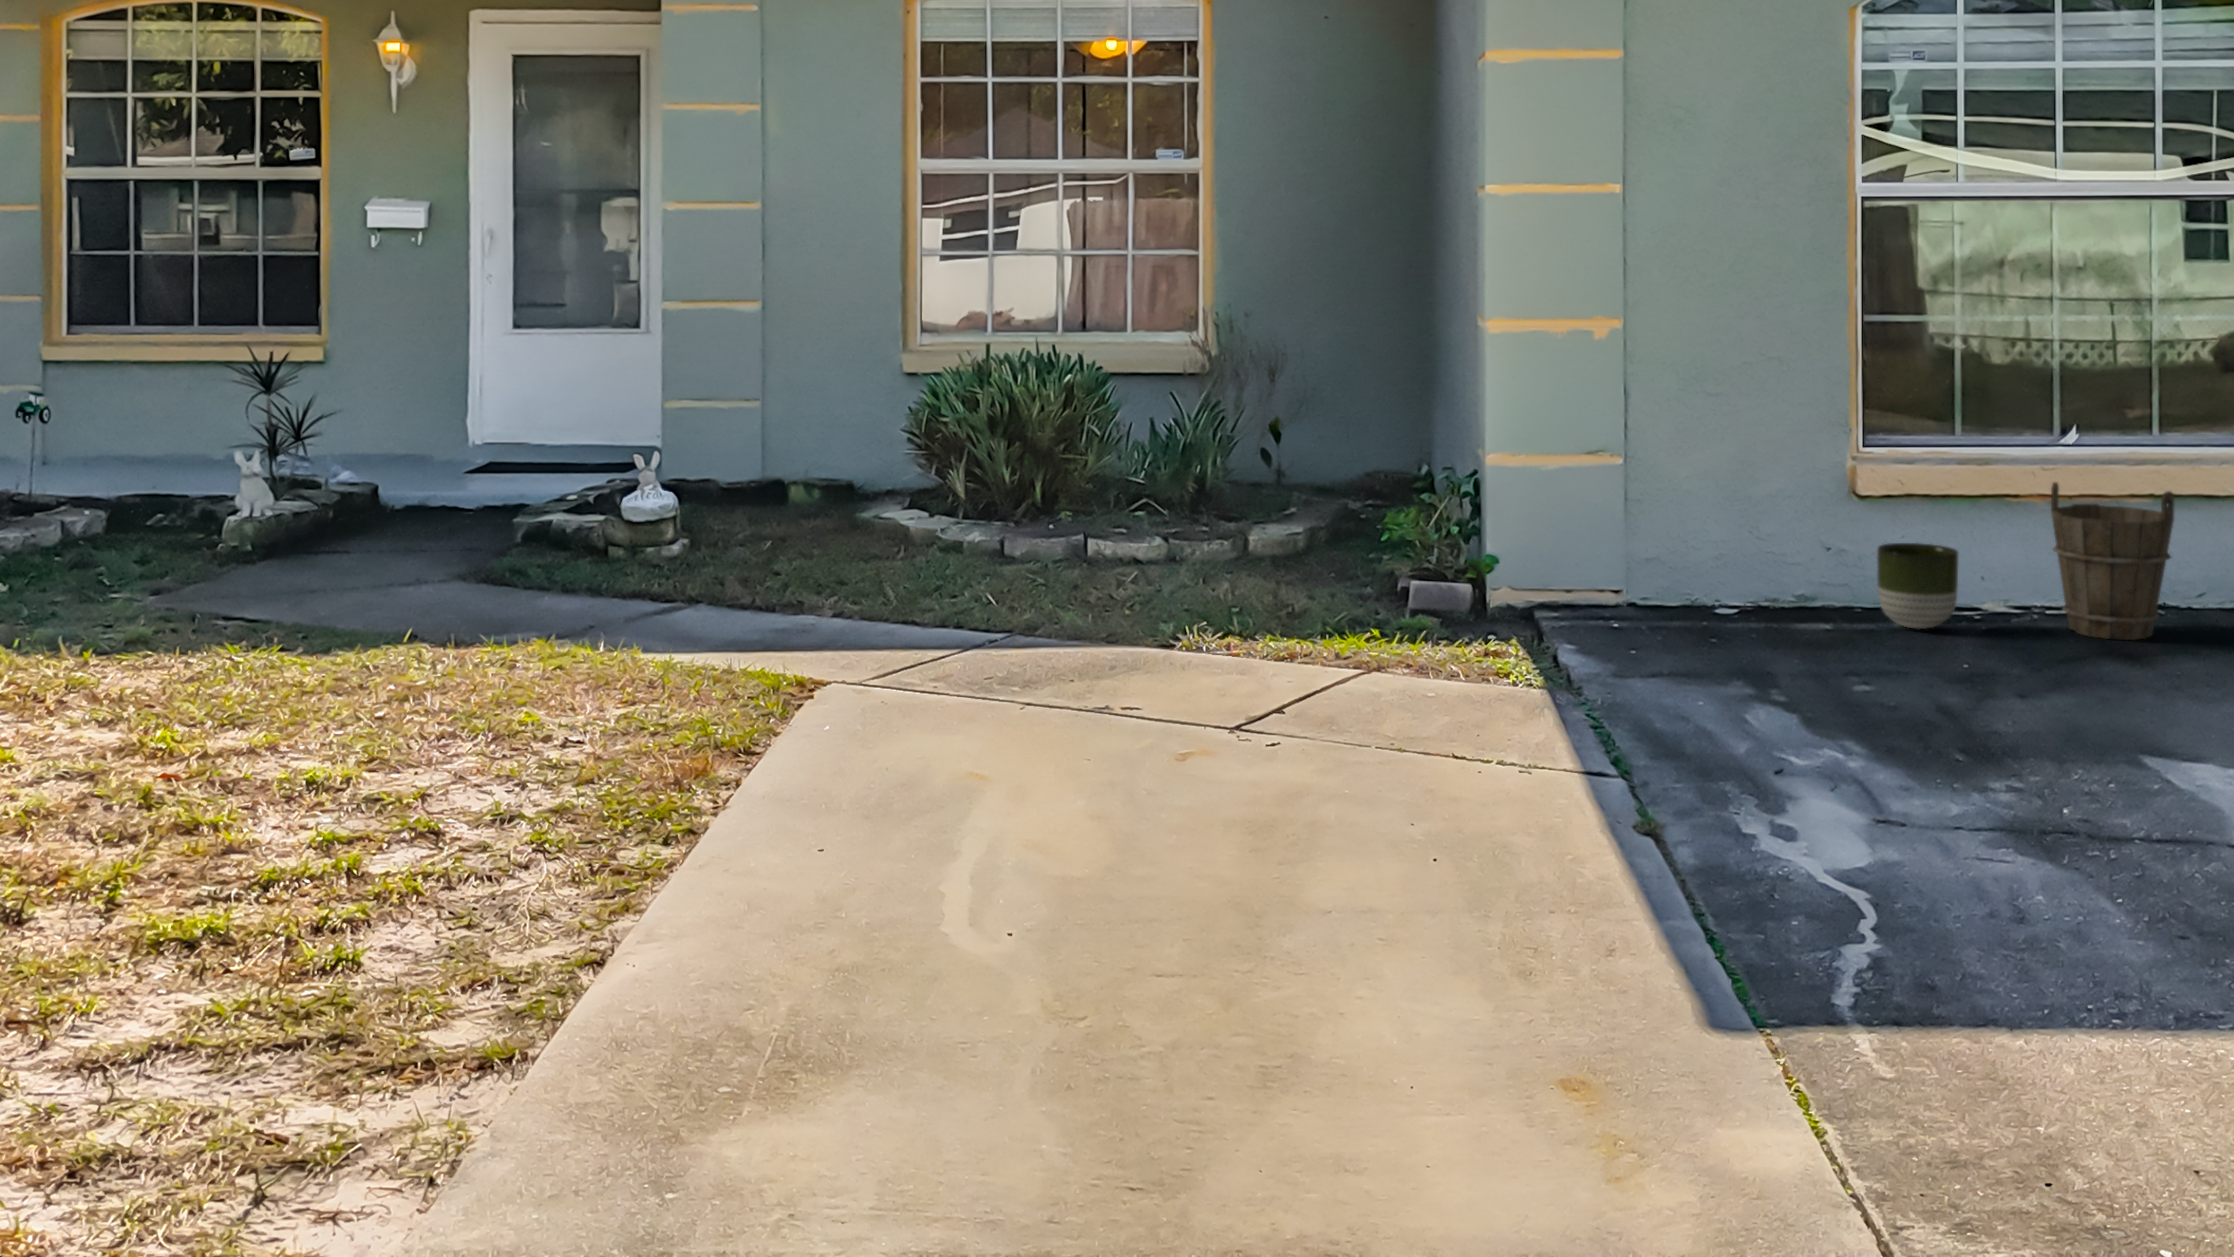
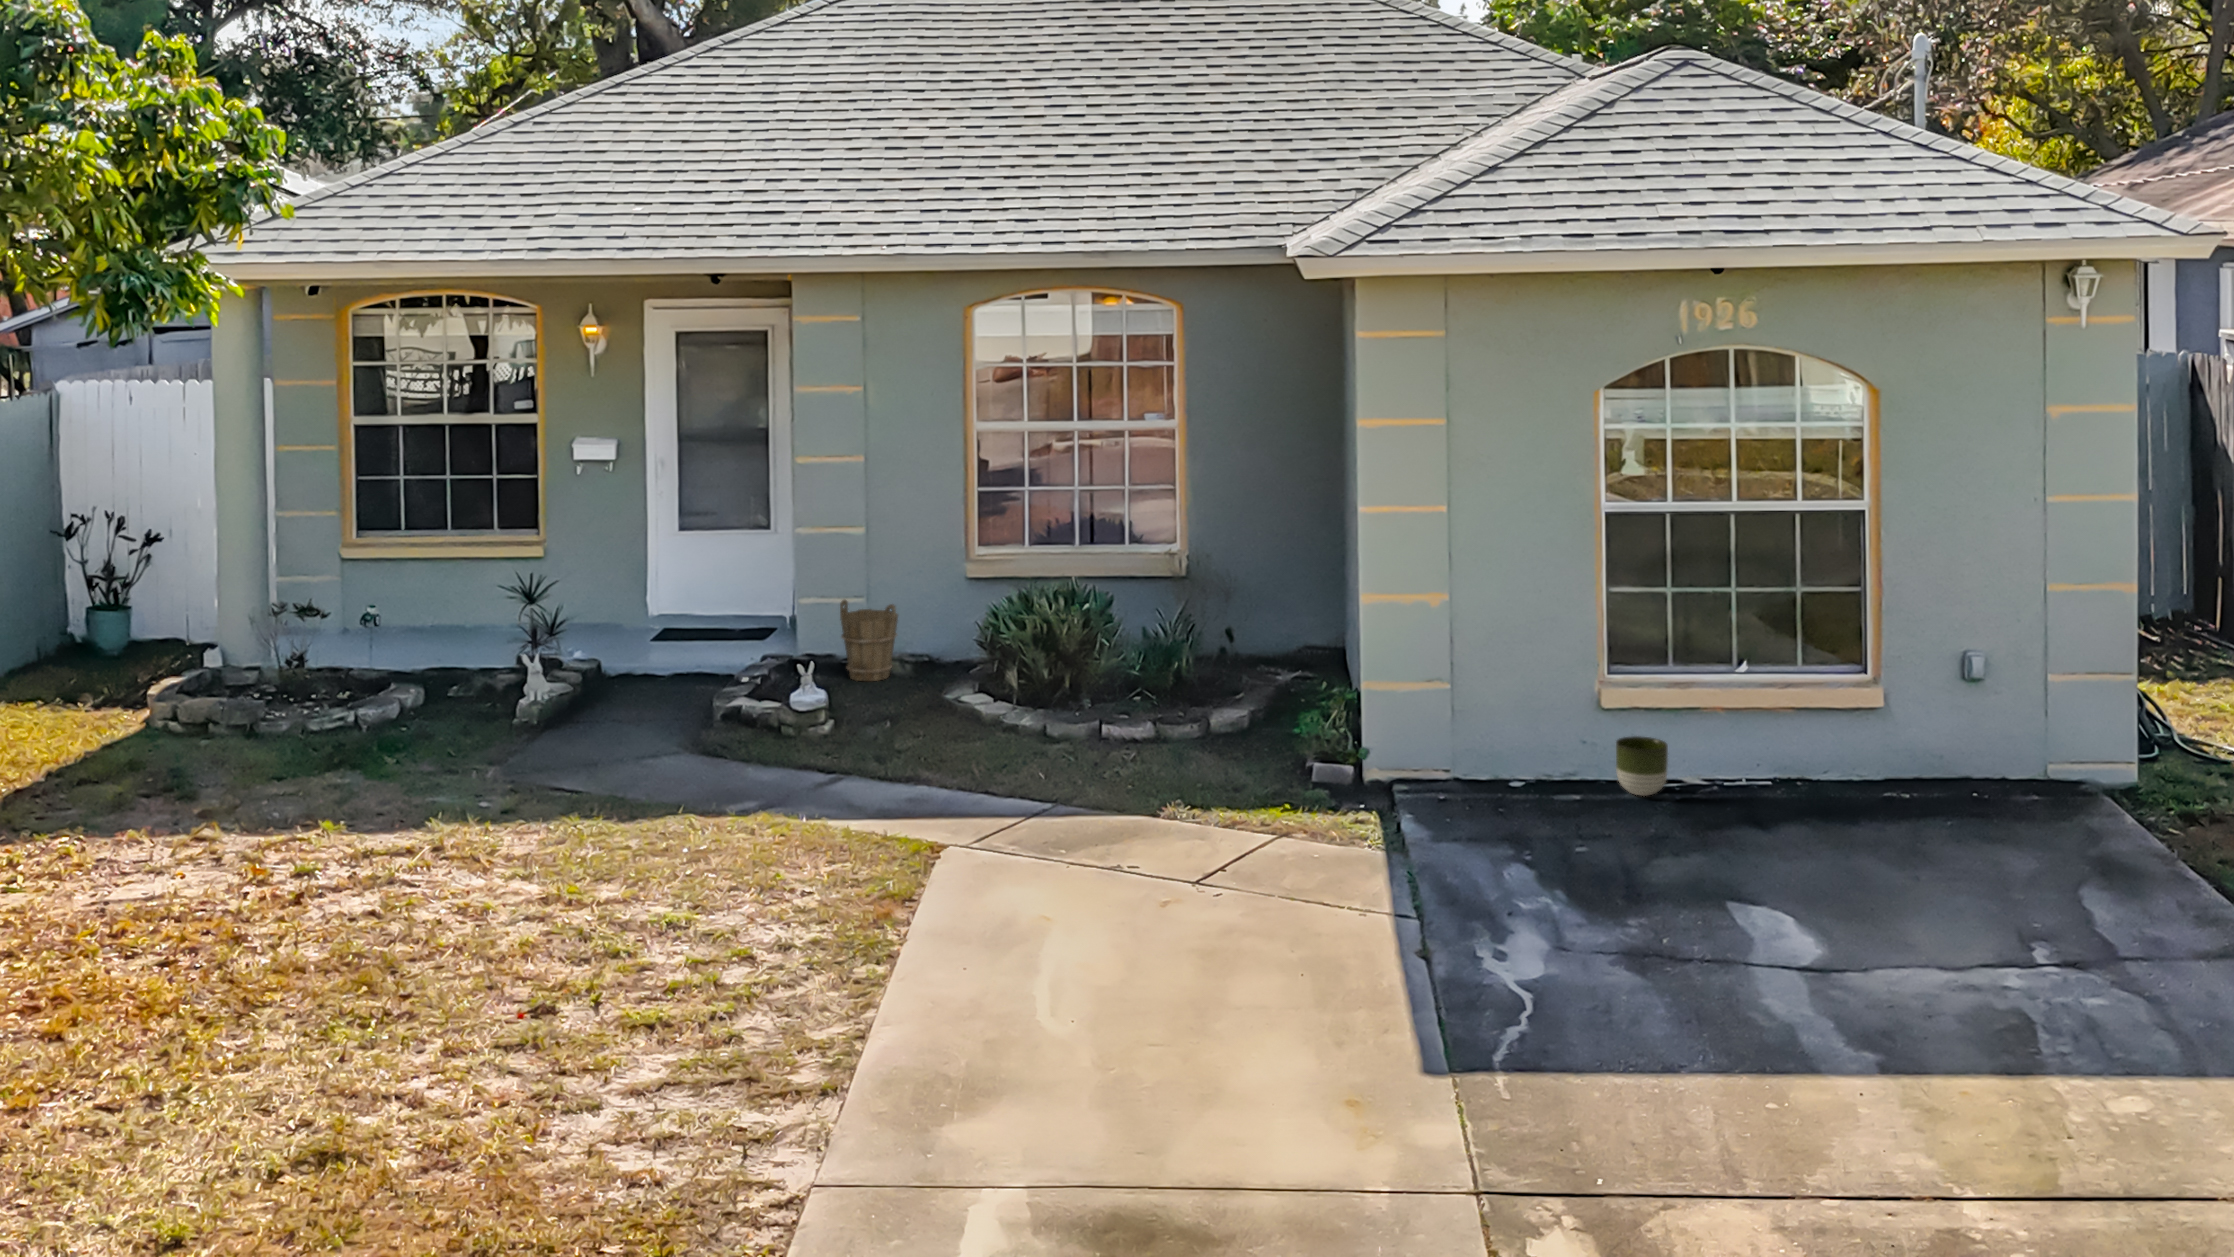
bucket: present [2051,482,2174,640] -> present [840,600,898,681]

